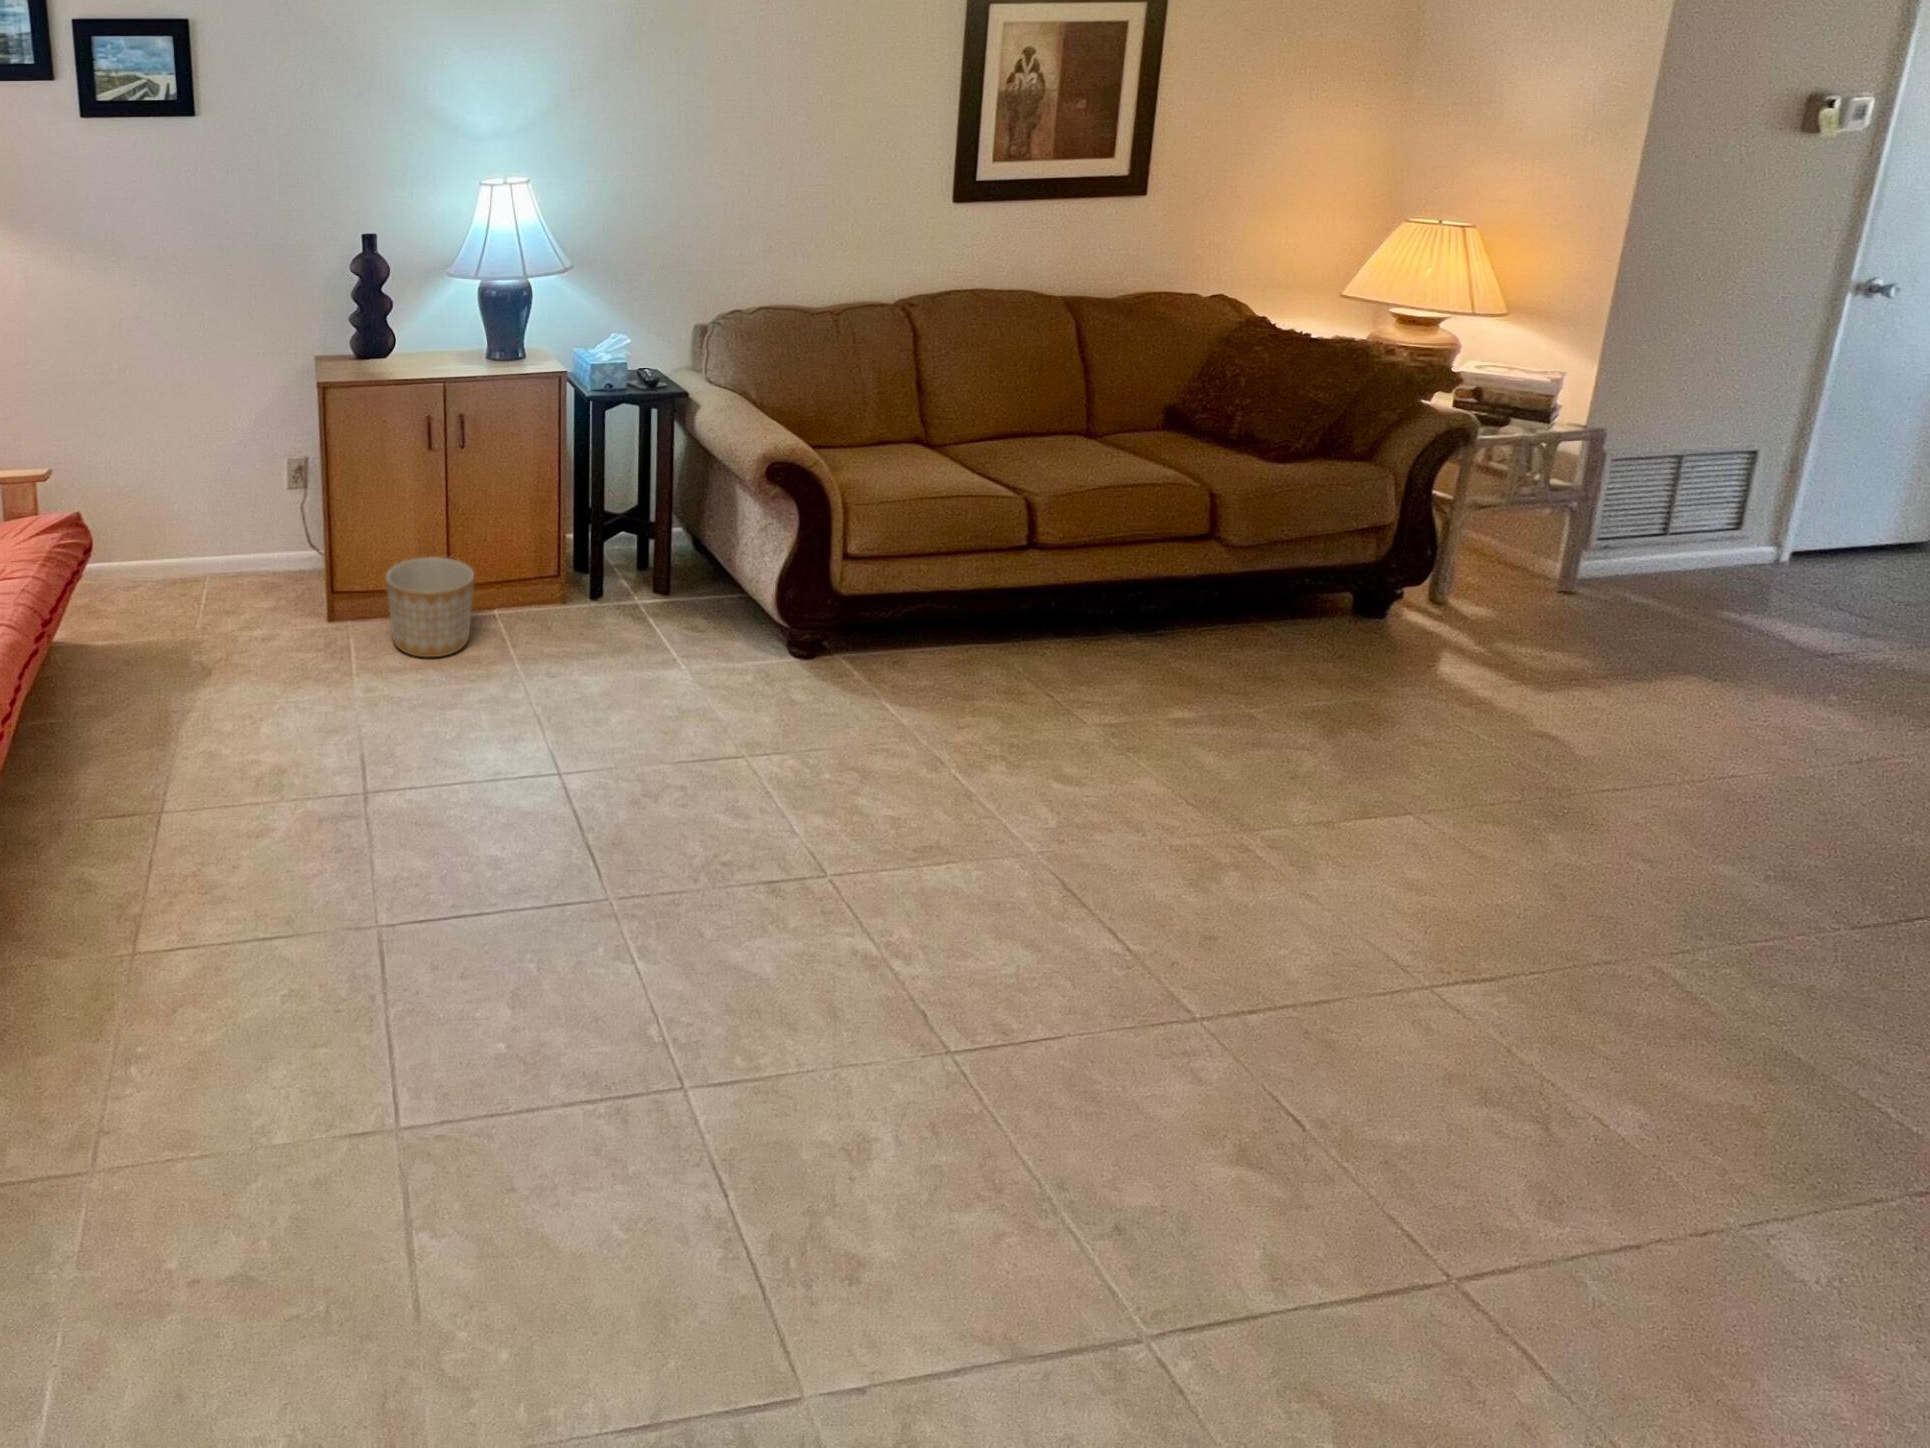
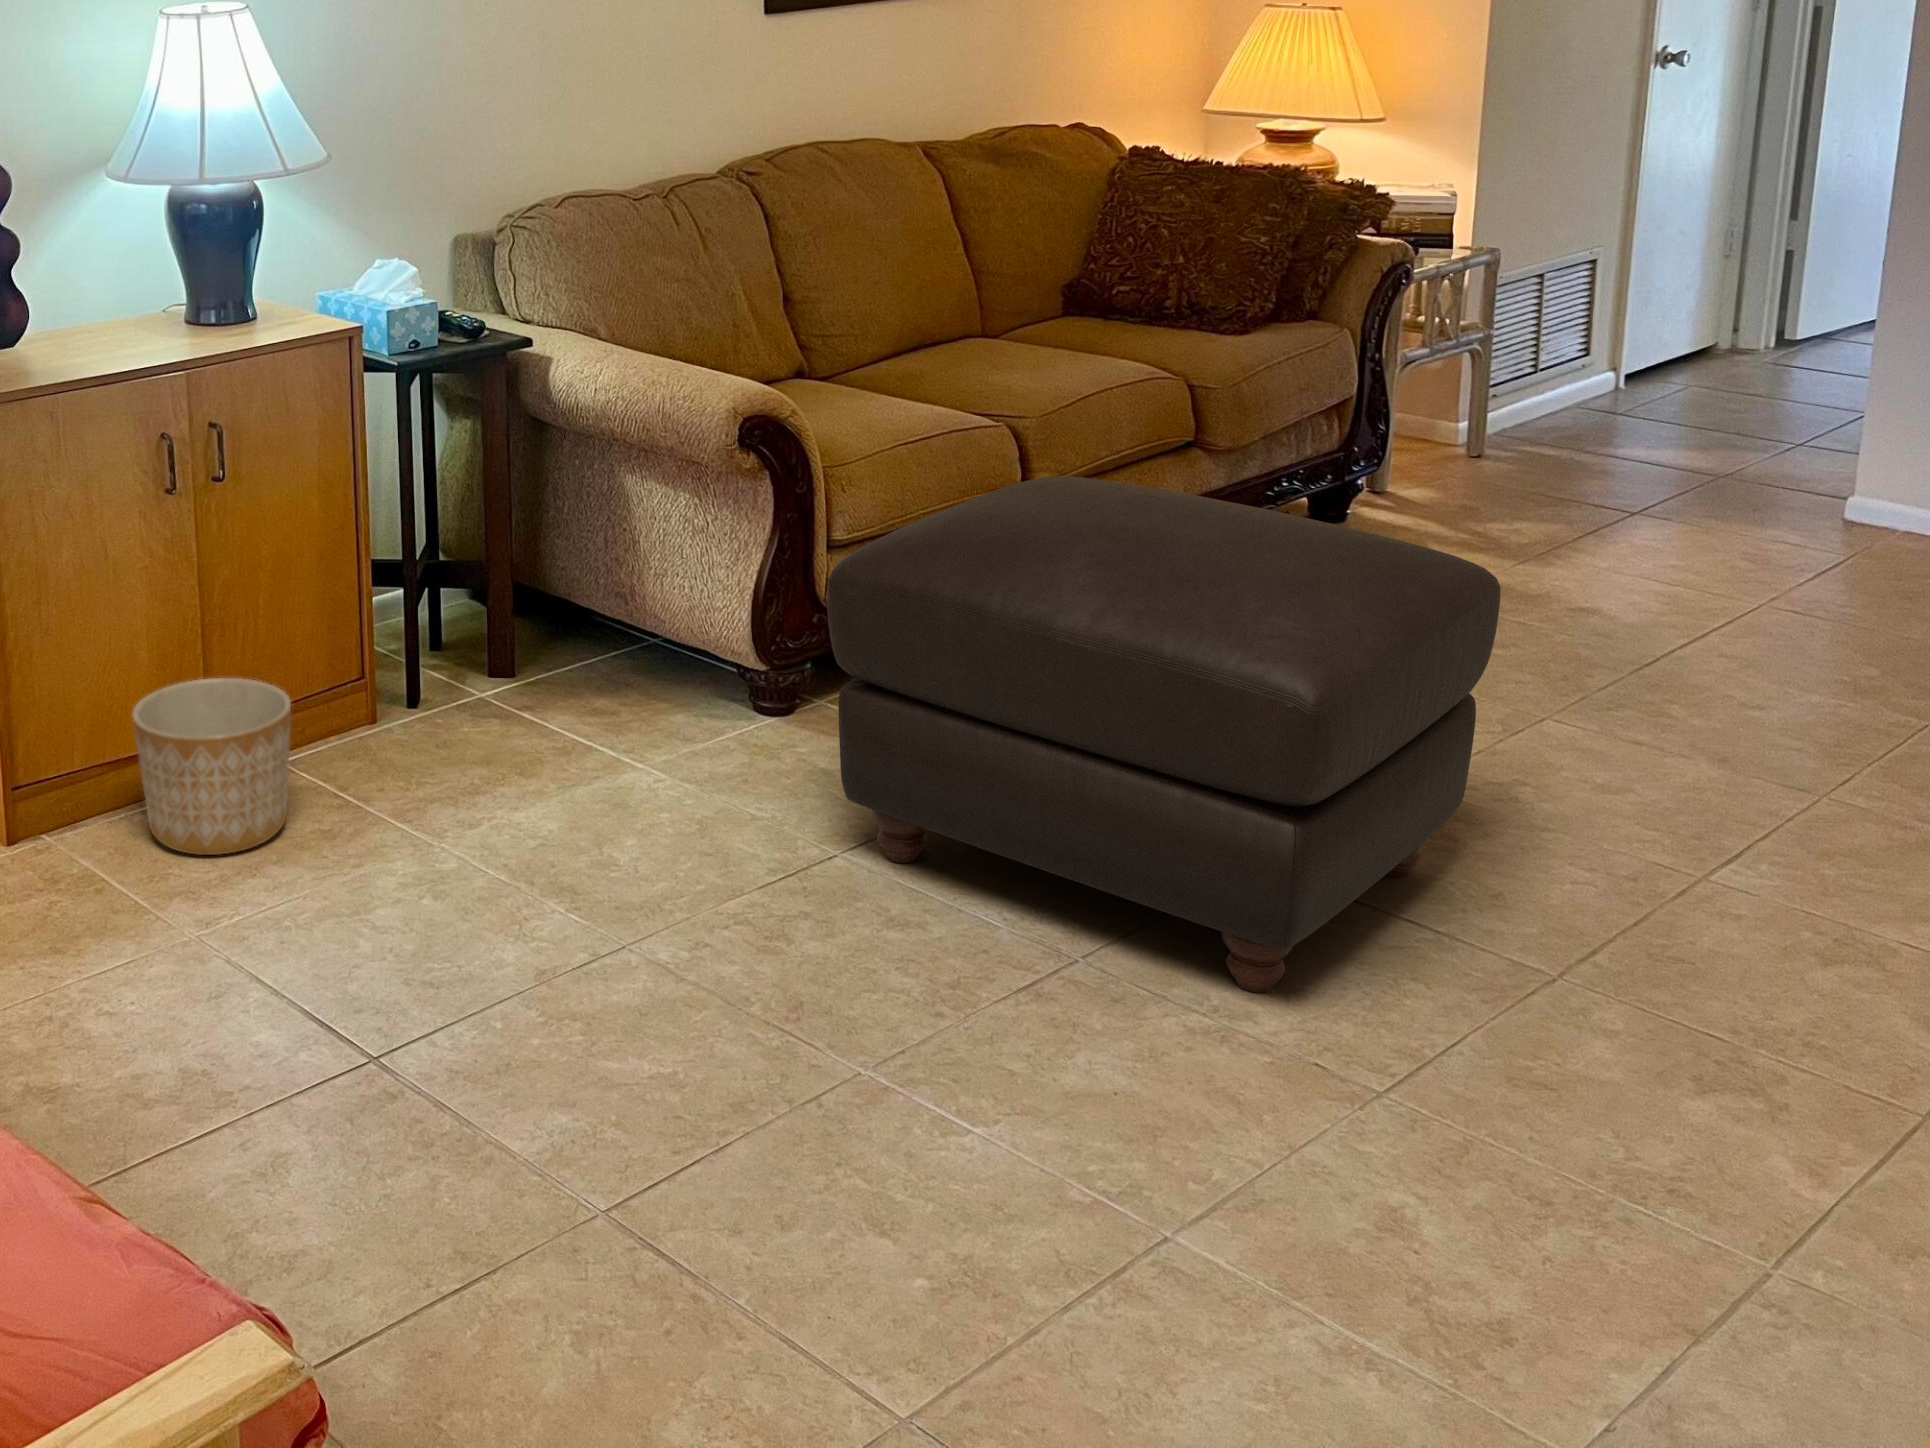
ottoman: none [747,541,1247,942] -> present [827,476,1501,992]

